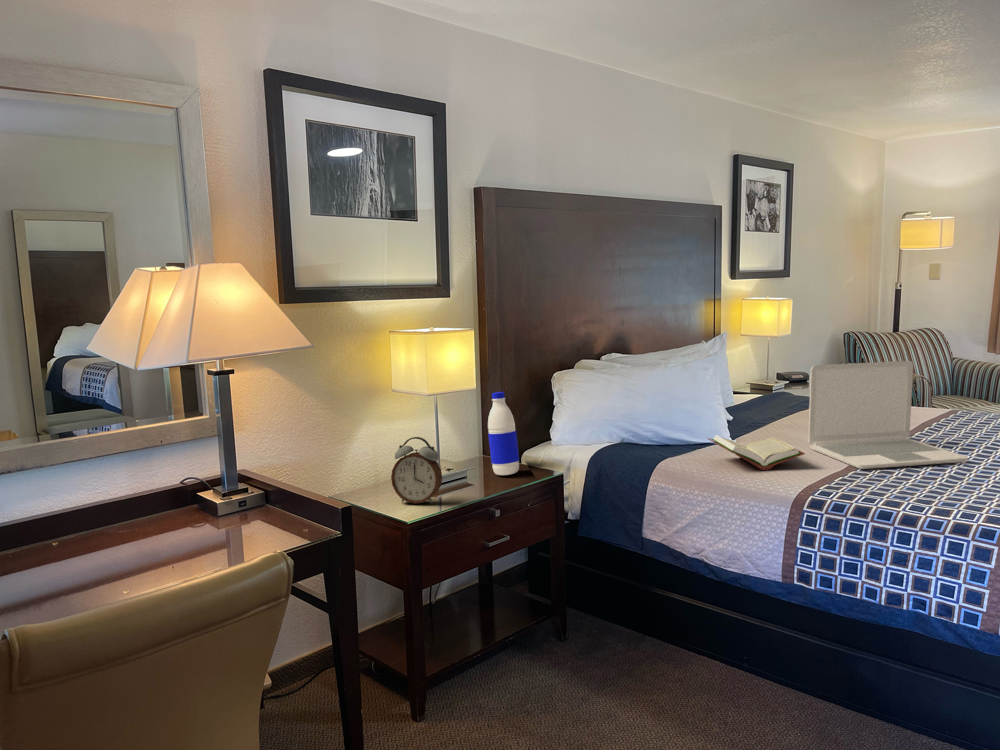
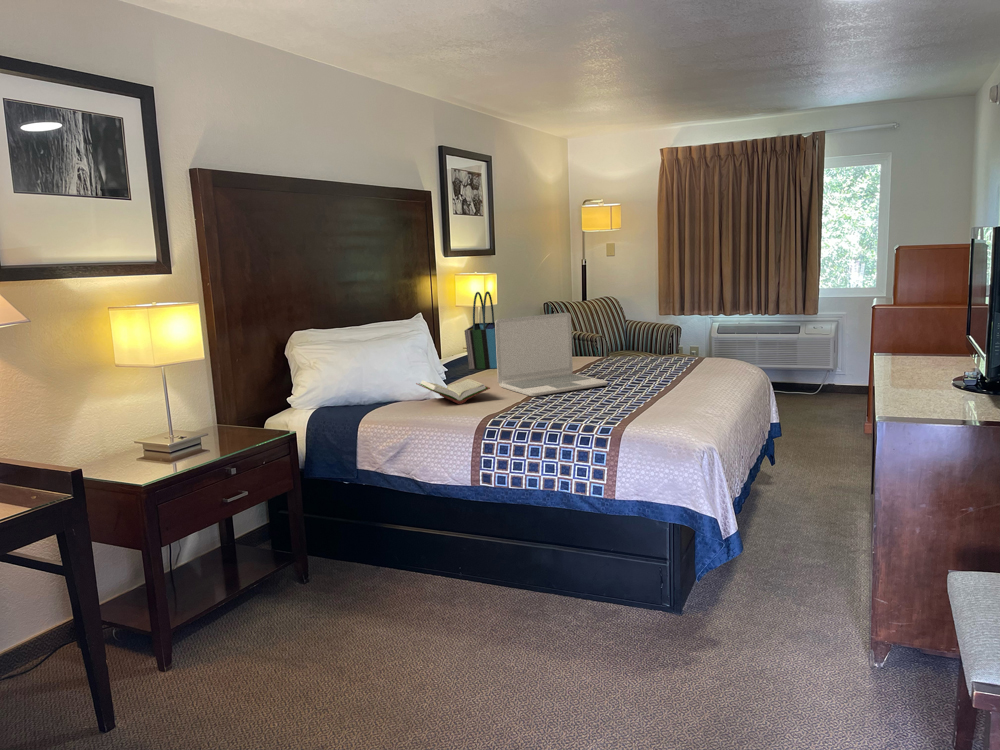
tote bag: none [761,326,805,420] -> present [464,291,497,369]
water bottle: present [488,392,519,475] -> none [218,355,251,430]
alarm clock: present [391,437,442,504] -> none [121,398,173,460]

